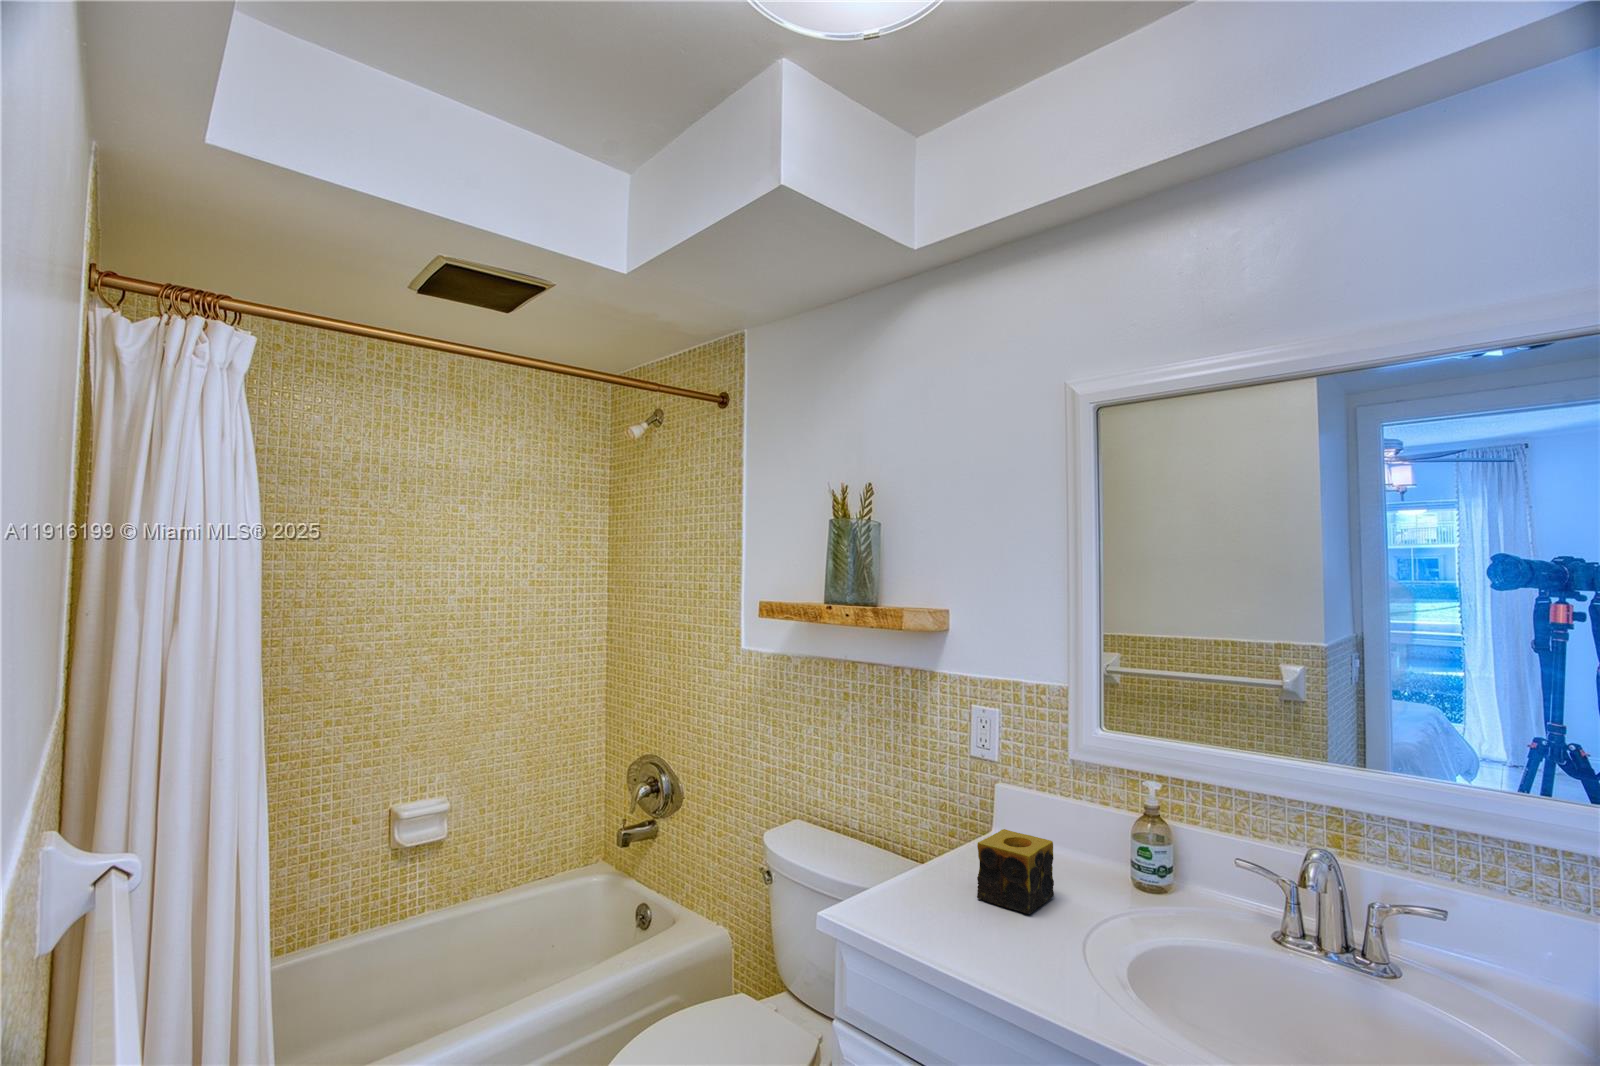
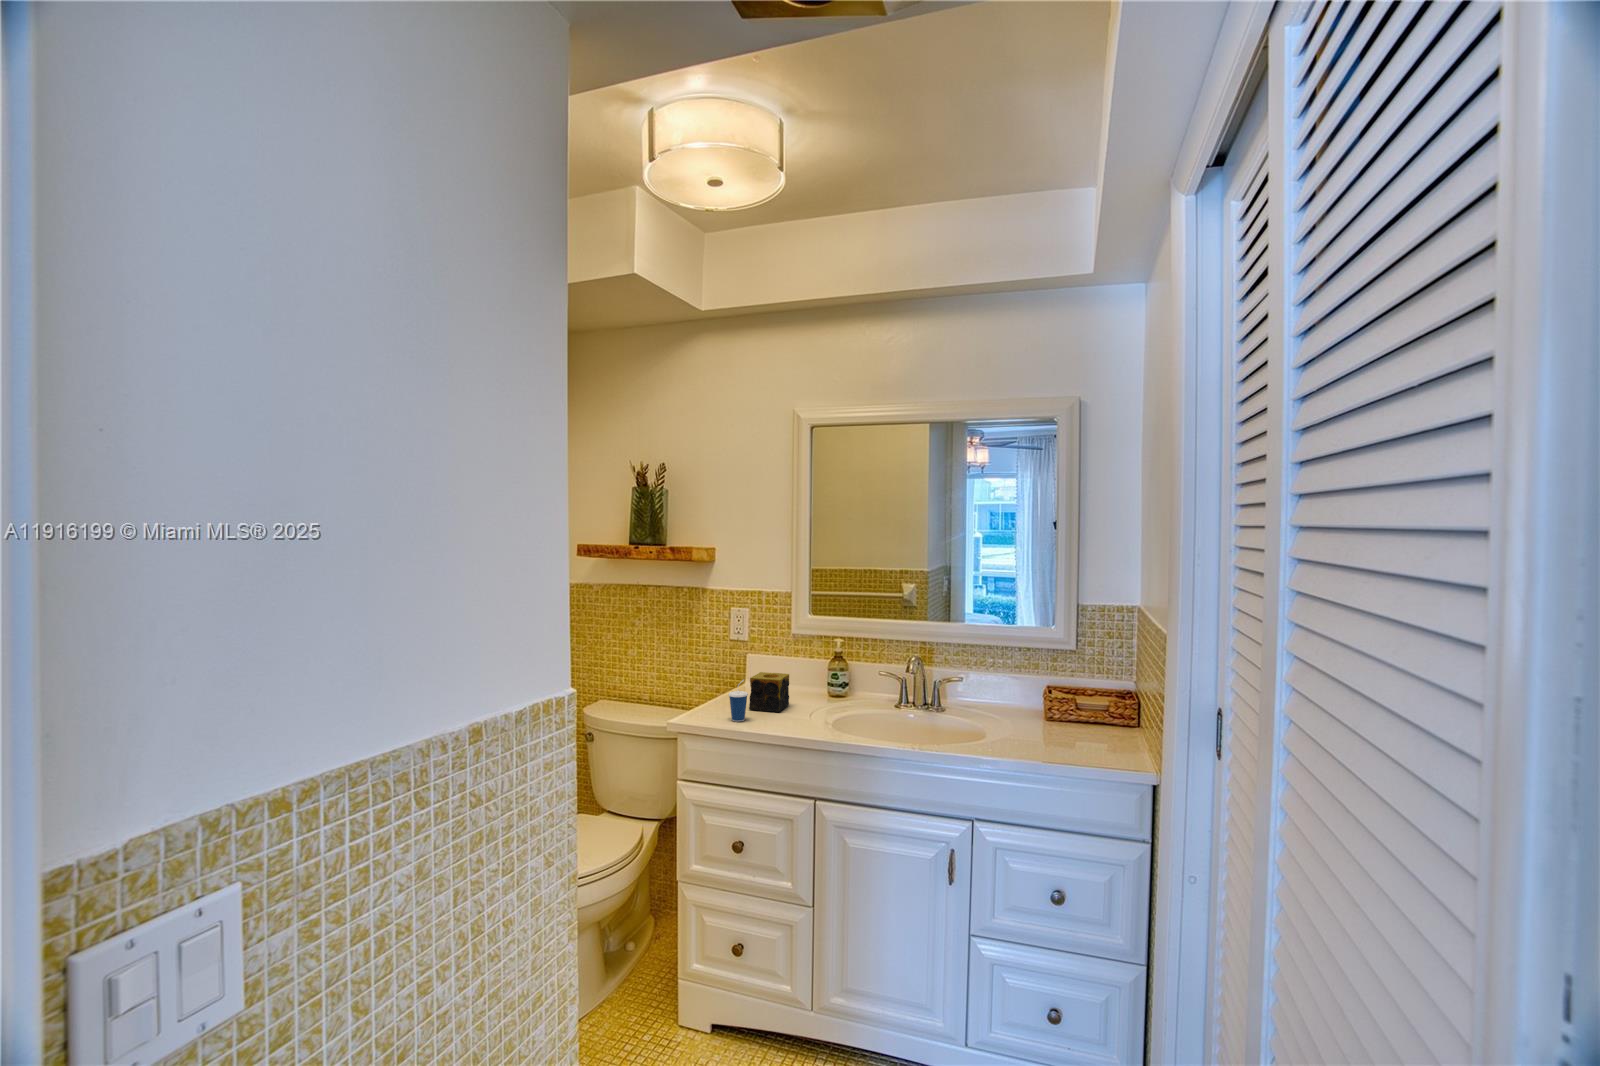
cup: none [928,853,964,929] -> present [728,680,748,721]

